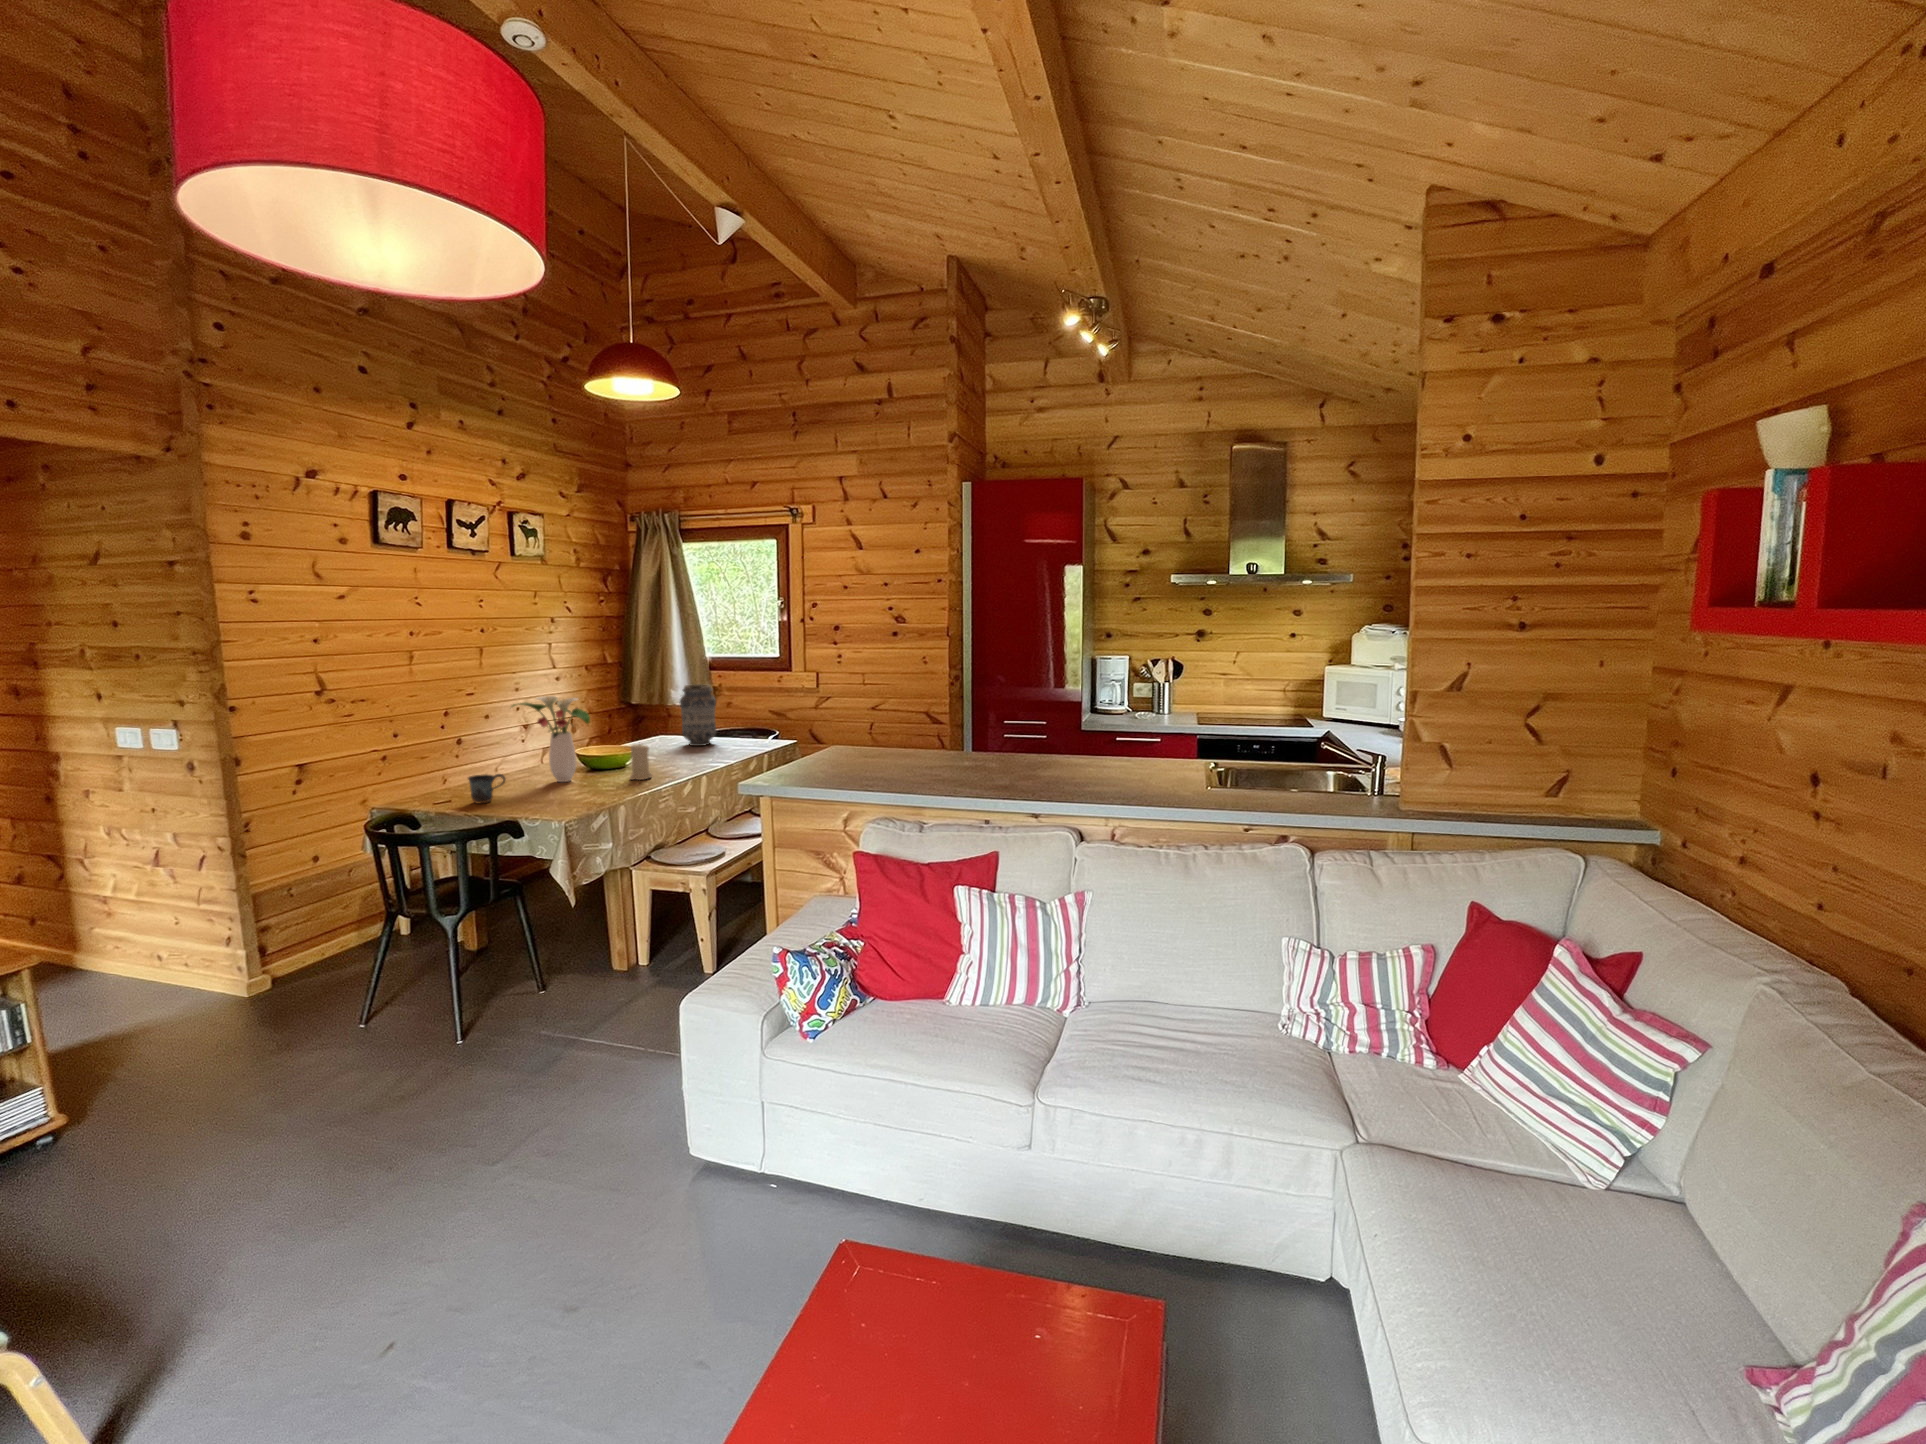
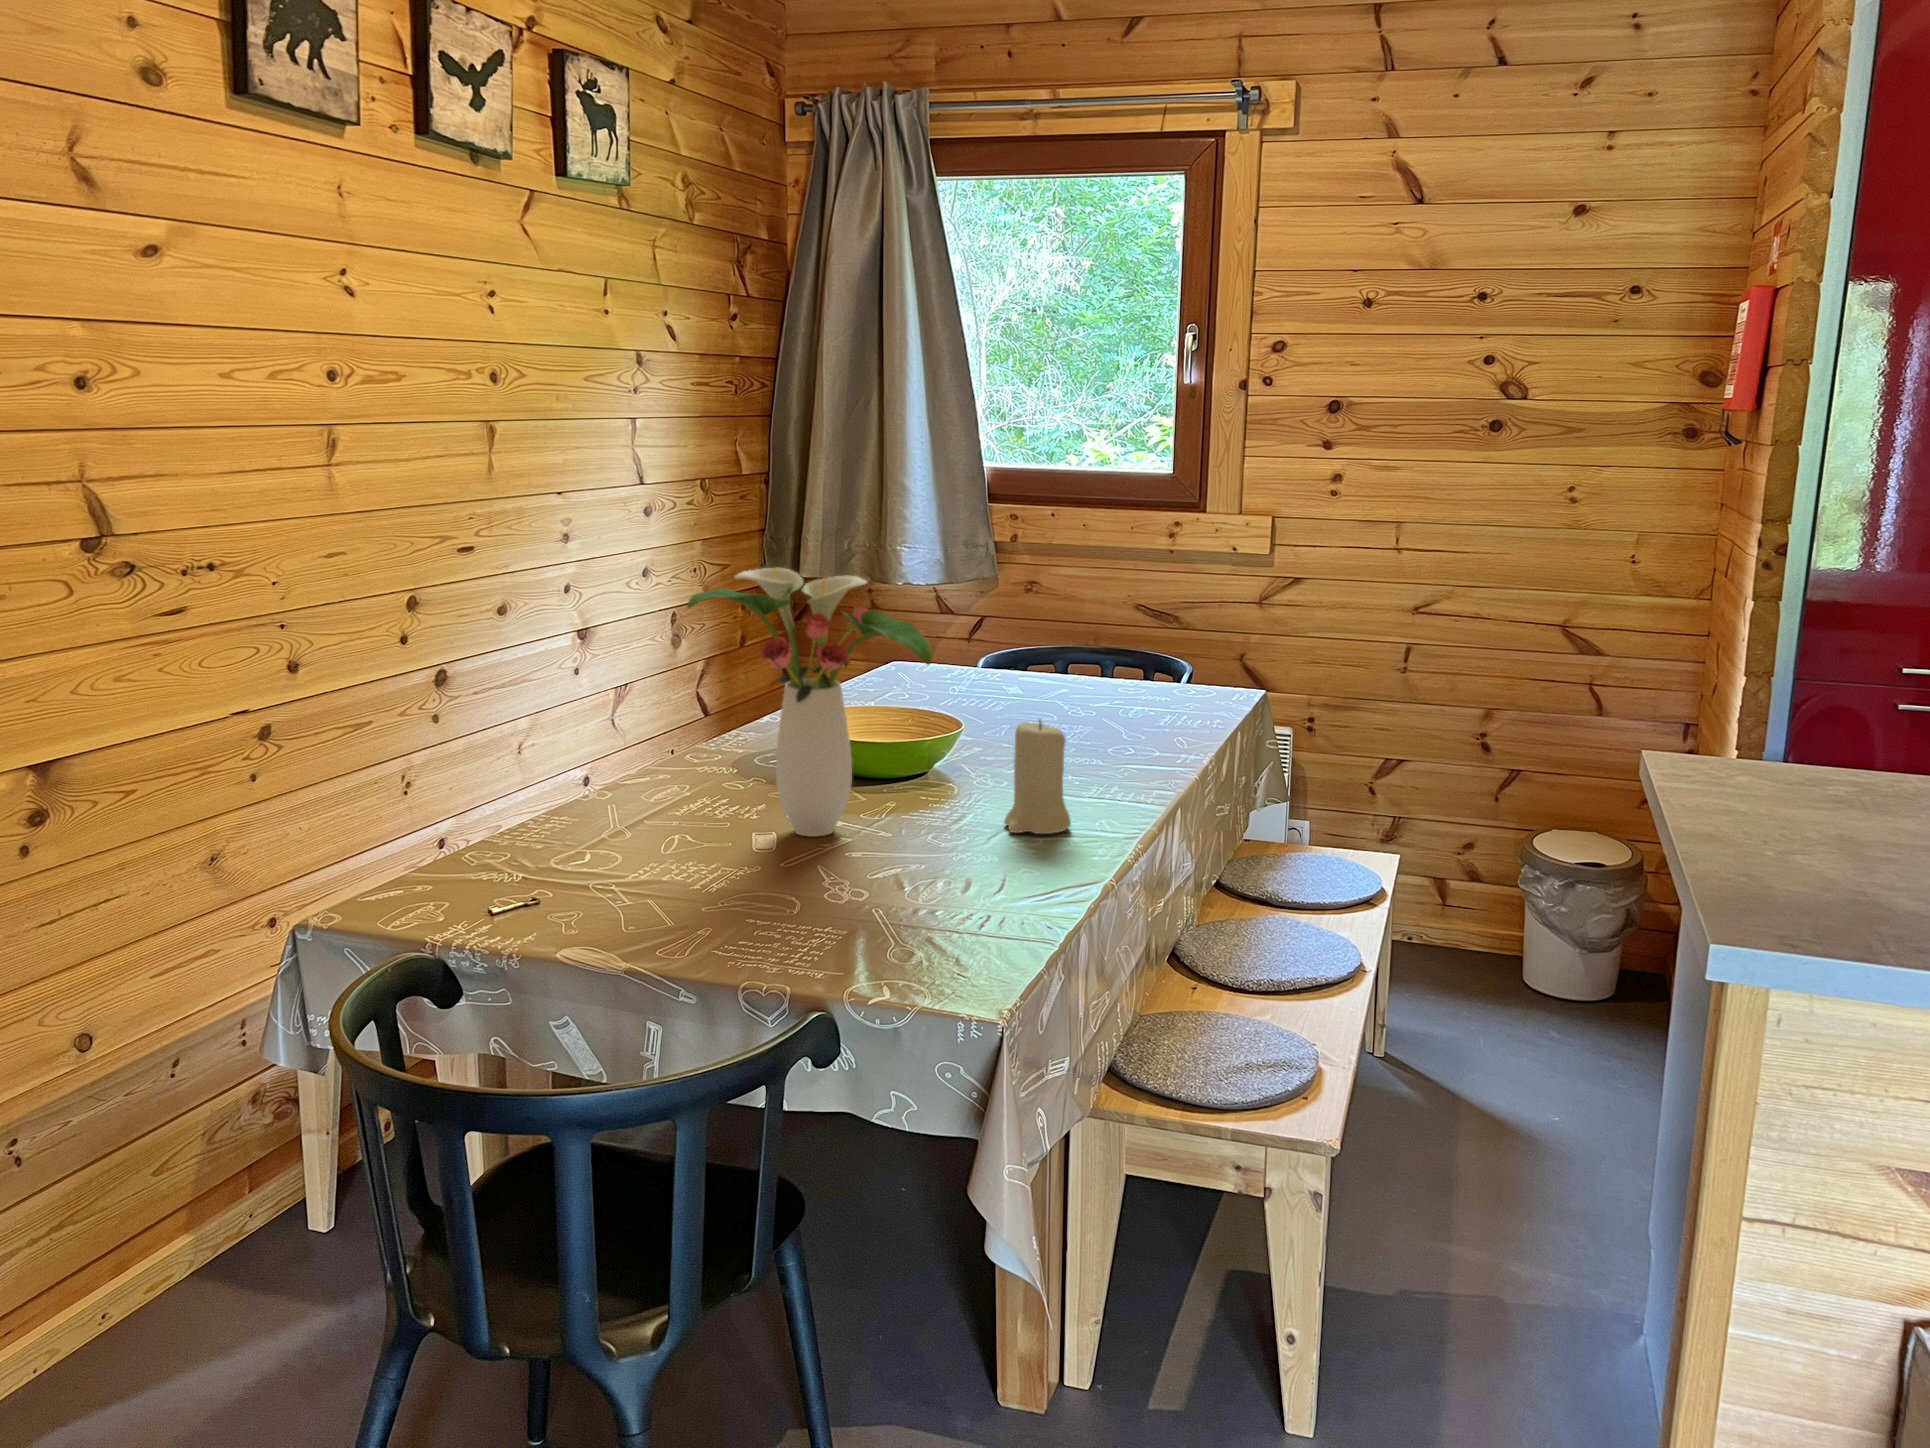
vase: present [679,684,717,746] -> none [1016,538,1112,707]
mug: present [468,774,506,804] -> none [586,829,703,930]

